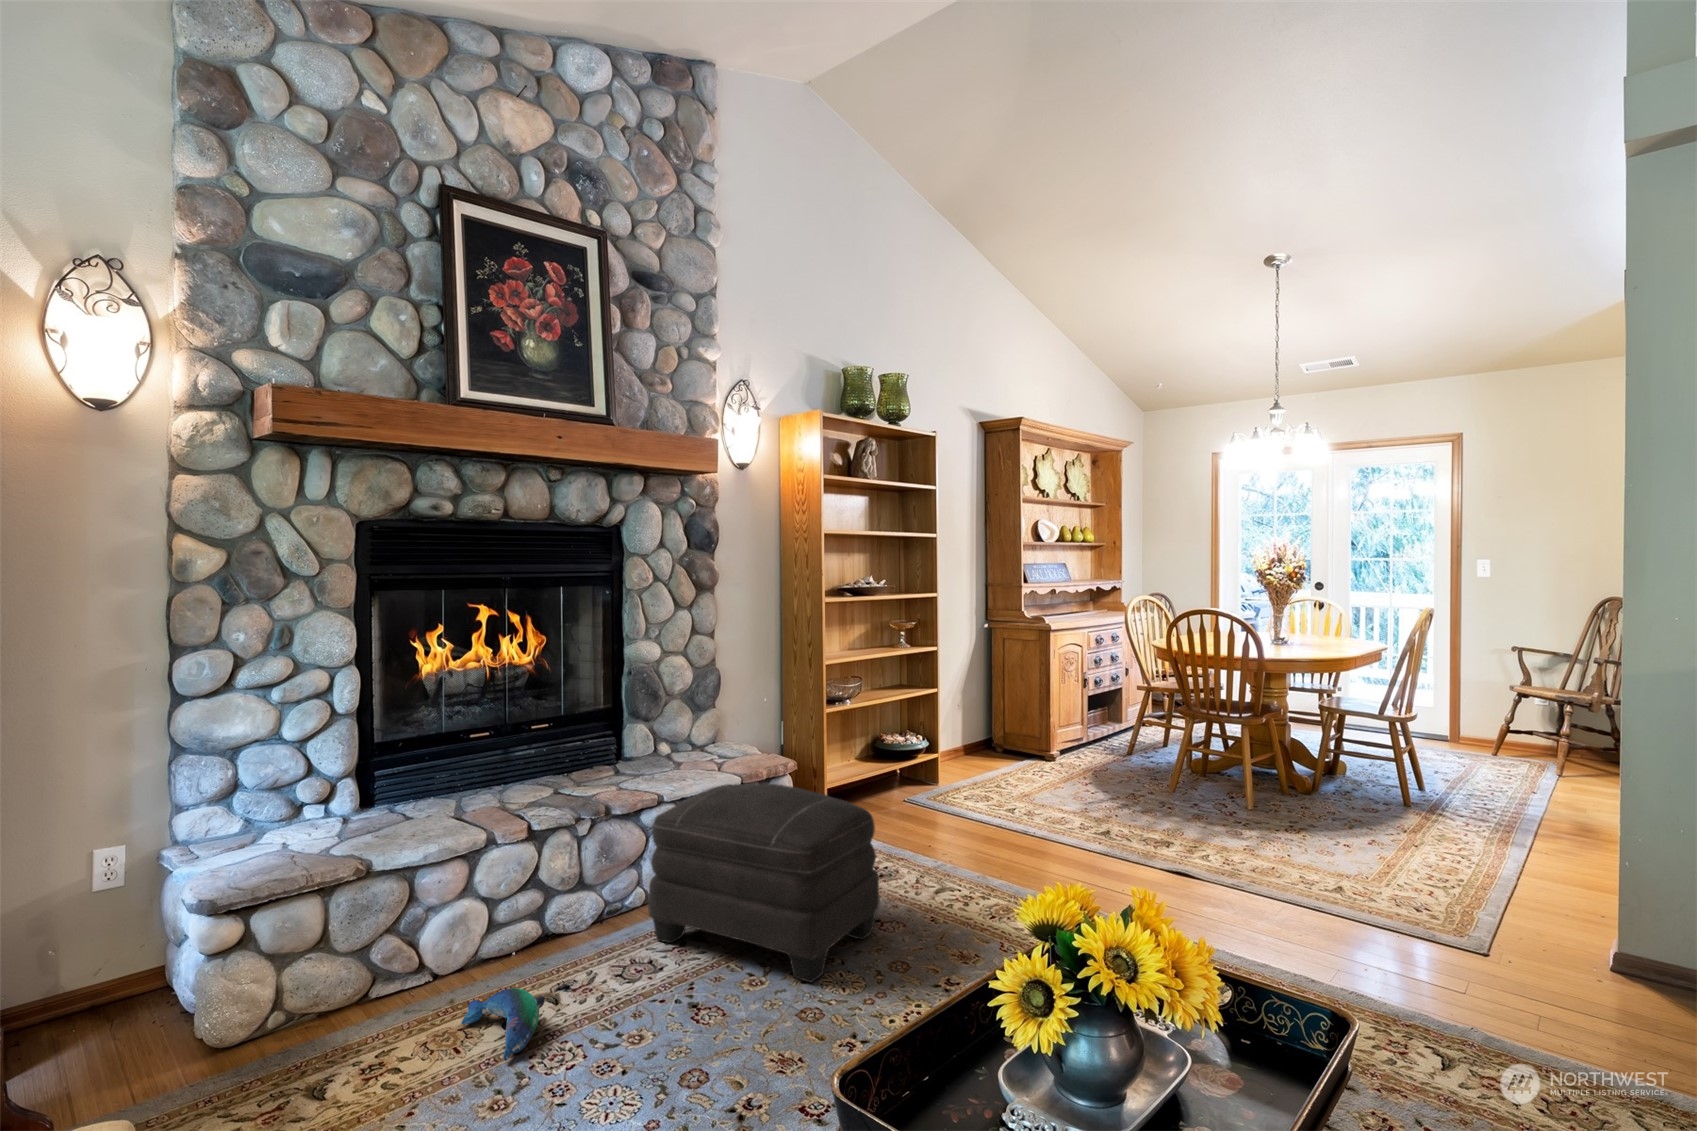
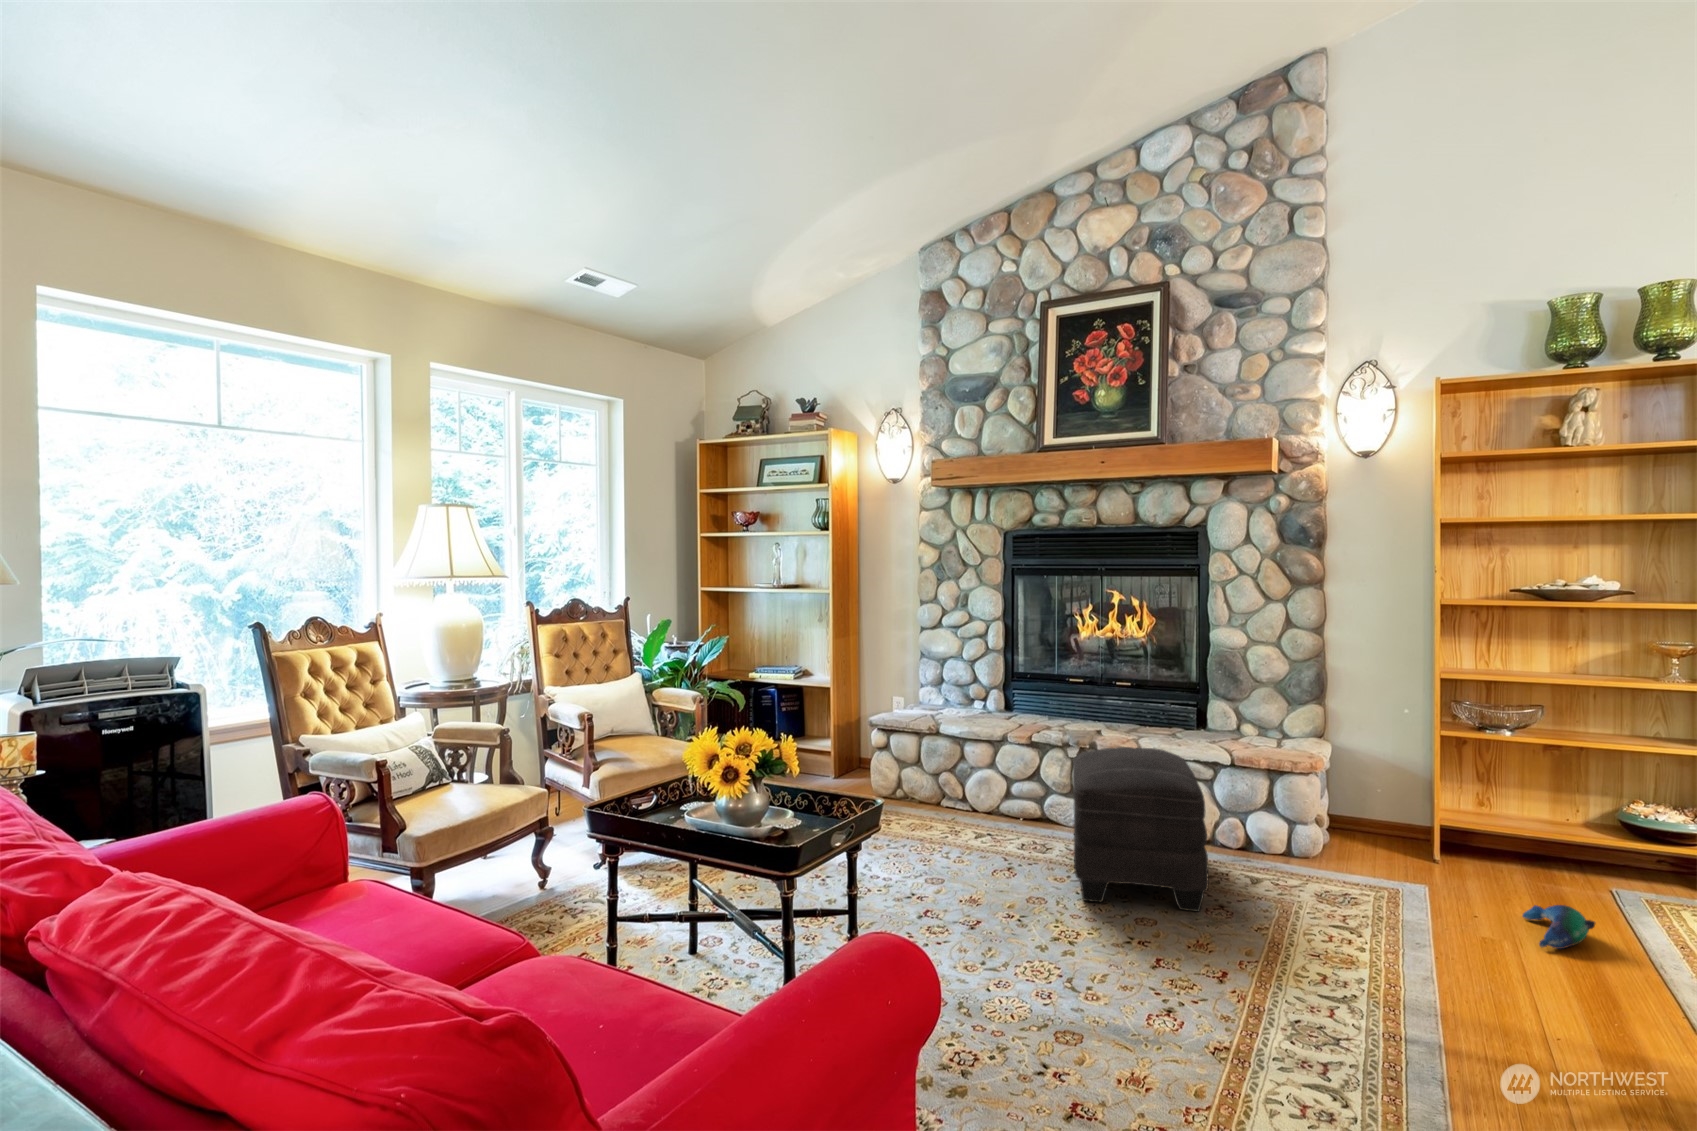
plush toy: present [461,988,545,1061] -> present [1523,905,1595,949]

